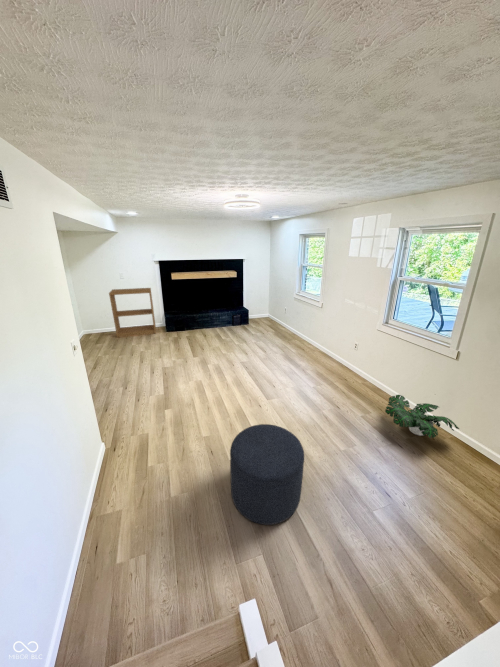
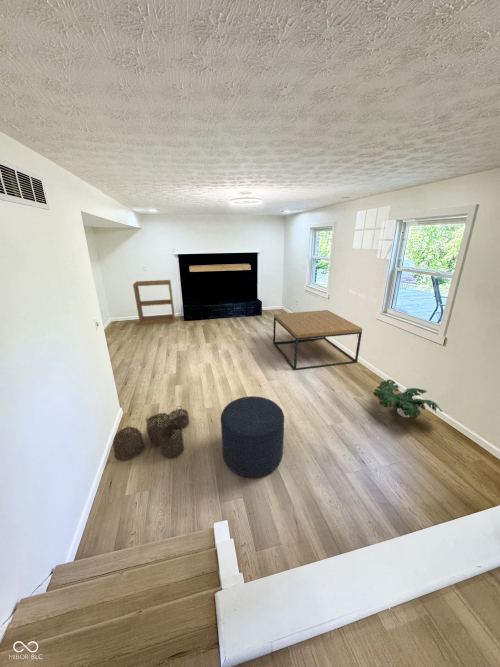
coffee table: none [266,319,362,386] -> present [273,310,362,370]
woven basket: none [96,437,186,515] -> present [113,409,189,461]

